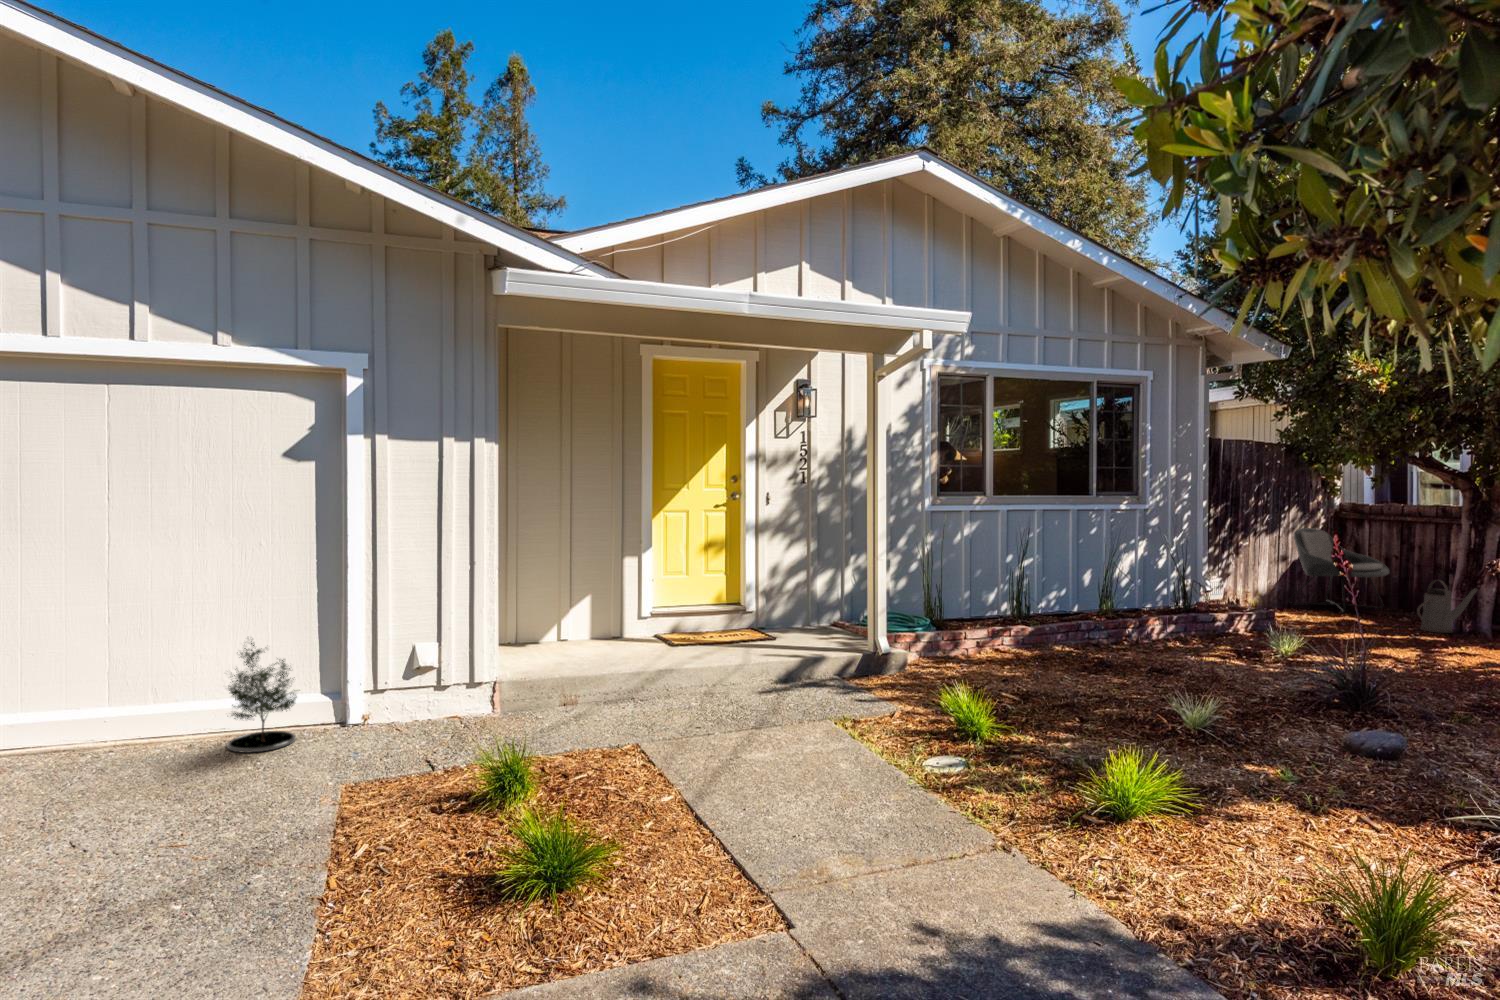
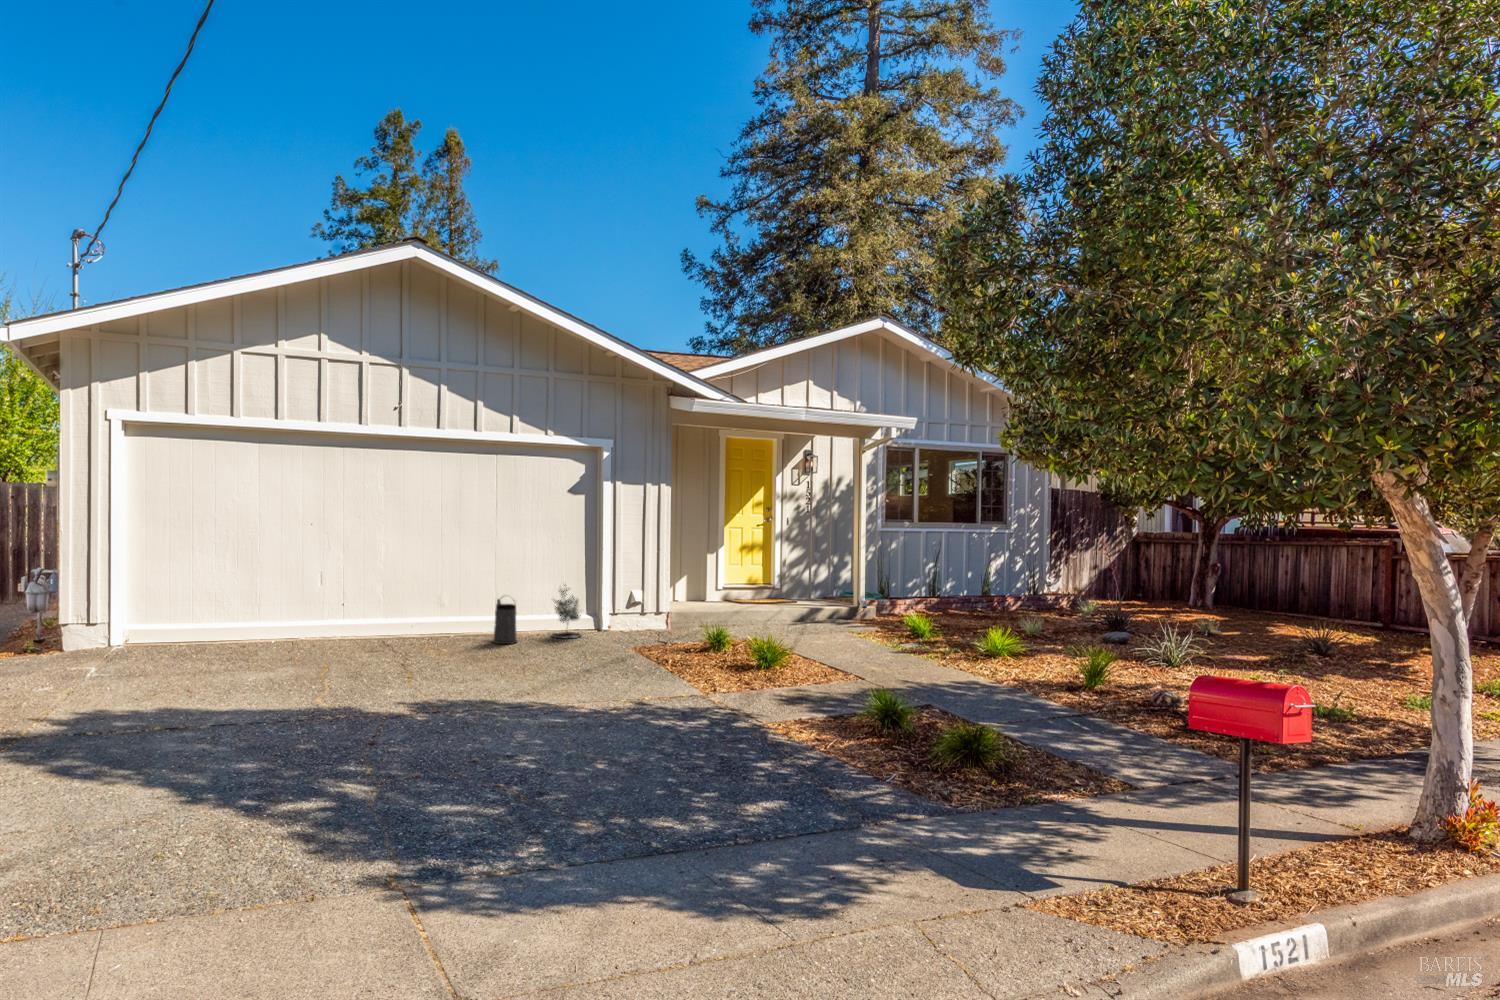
lounge chair: present [1288,528,1390,613] -> none [1100,547,1159,600]
watering can: present [1417,580,1477,633] -> present [493,599,517,644]

